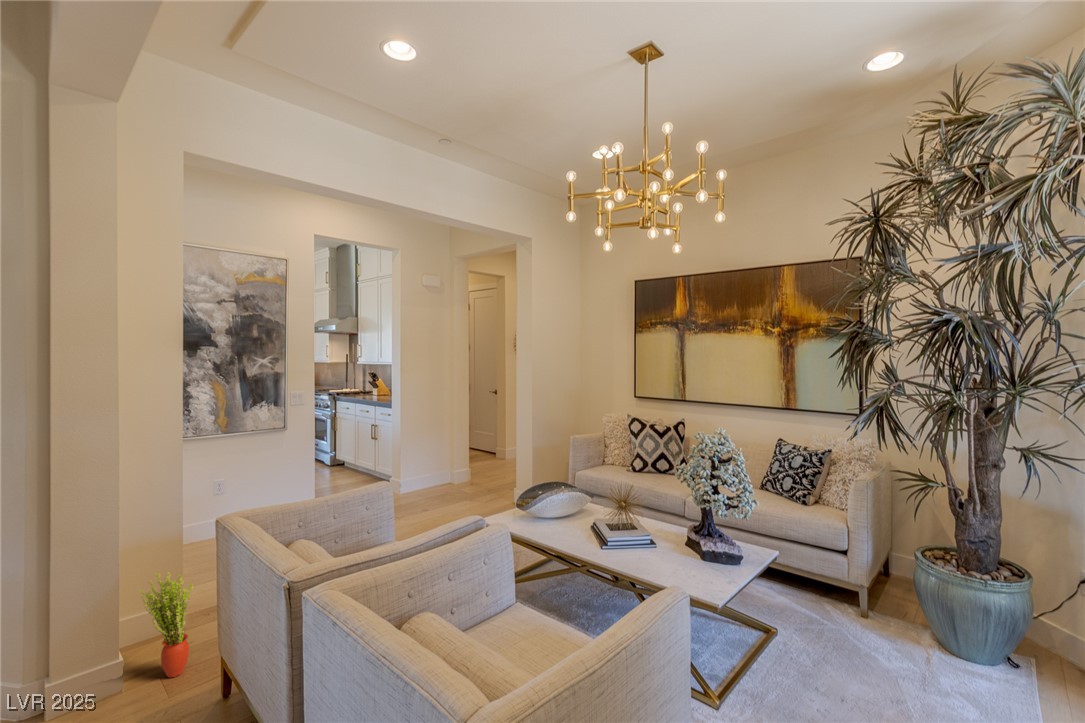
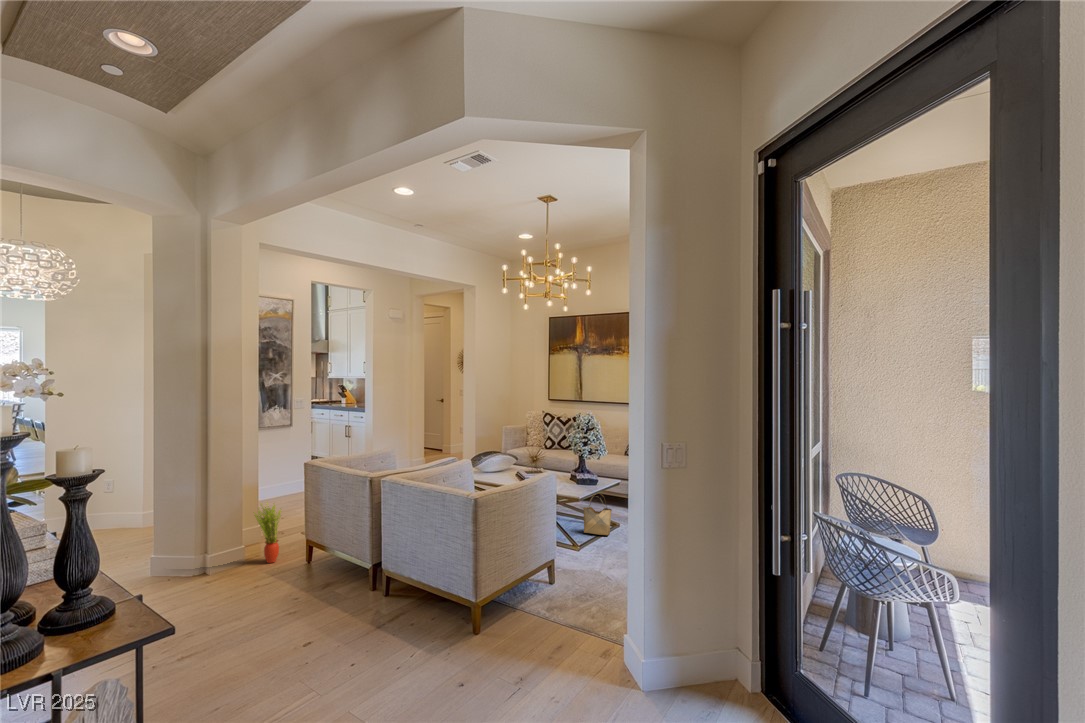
woven basket: none [711,568,766,650] -> present [583,493,612,535]

